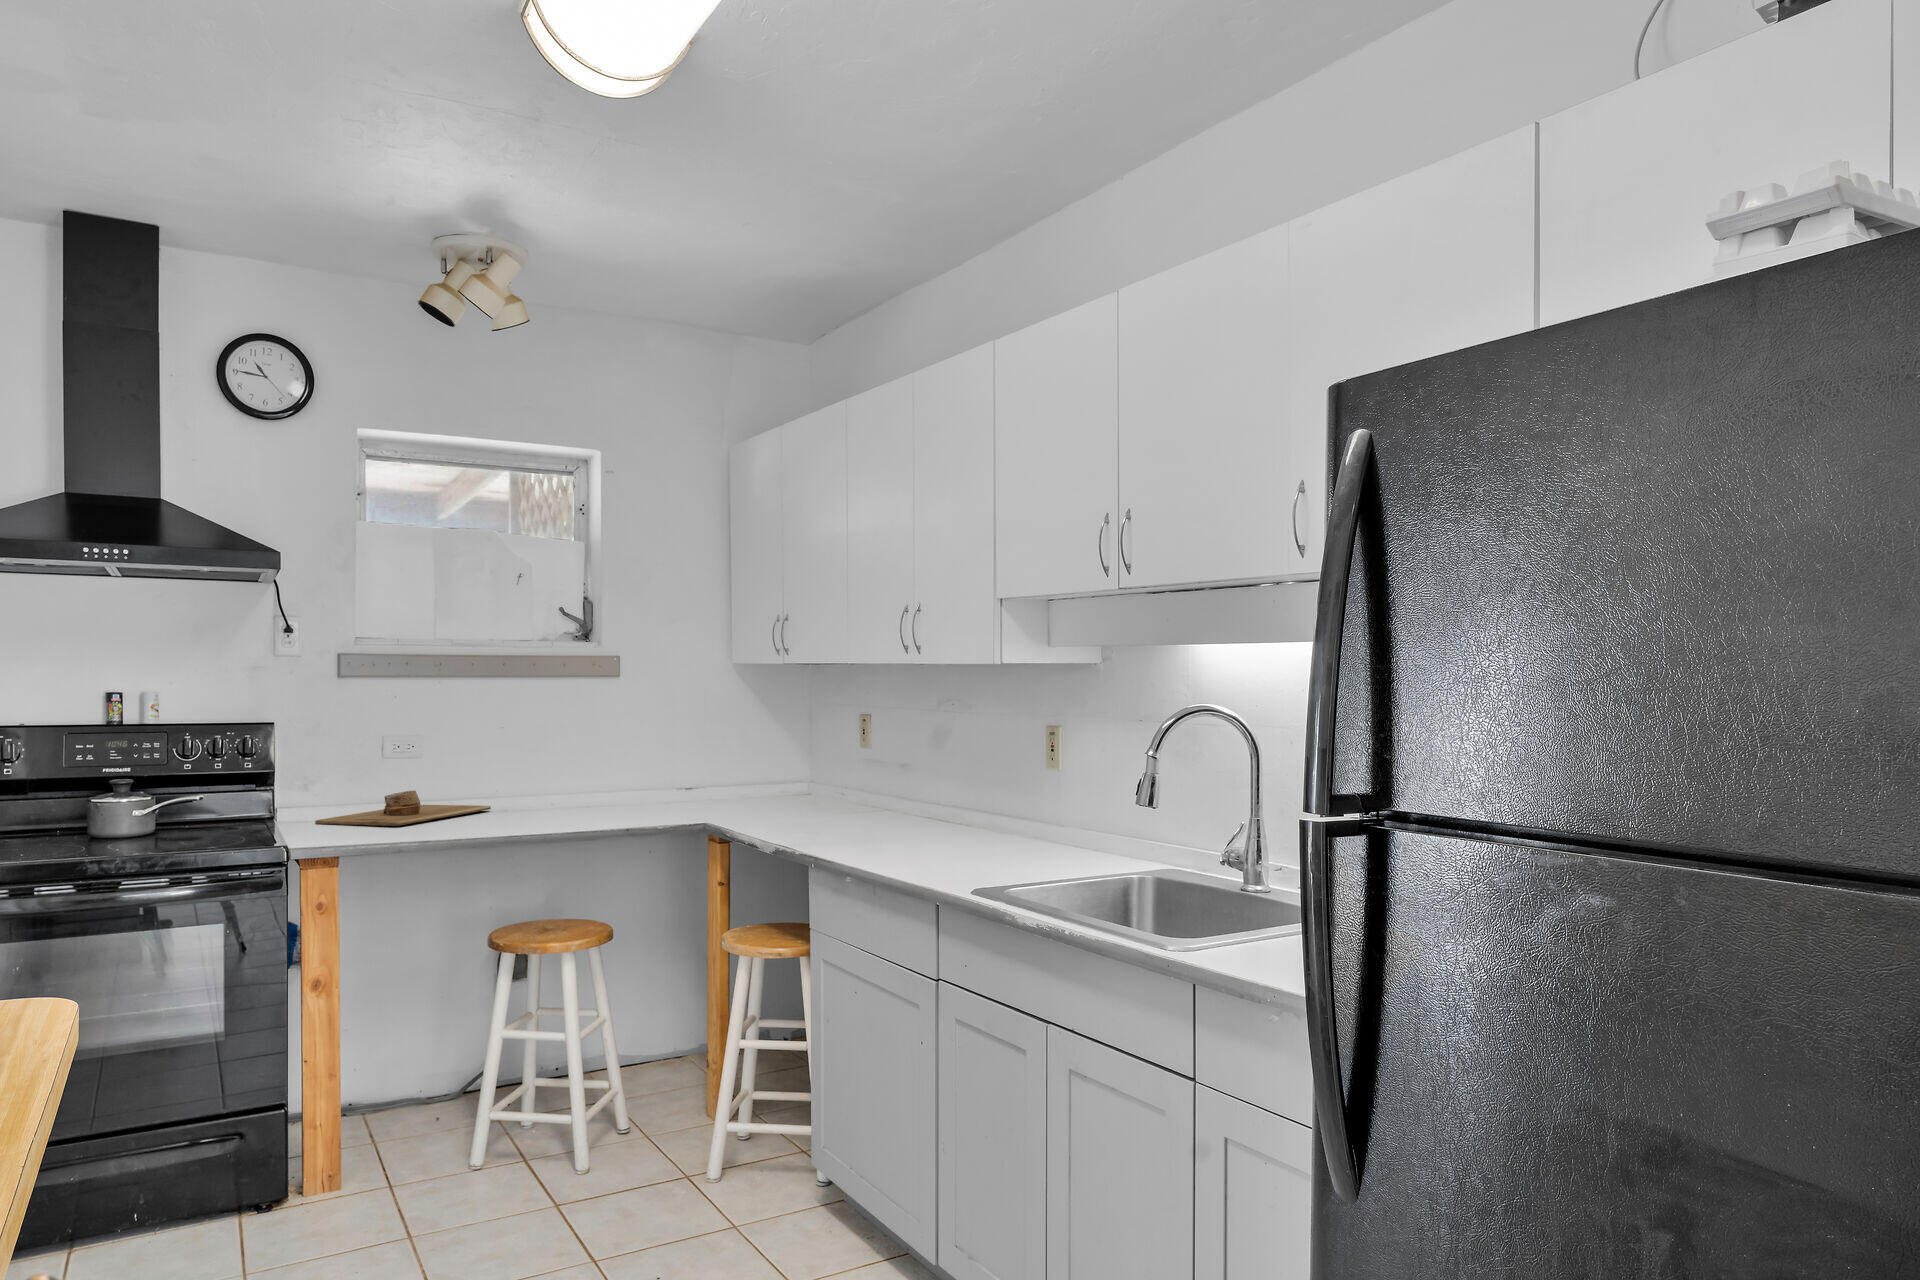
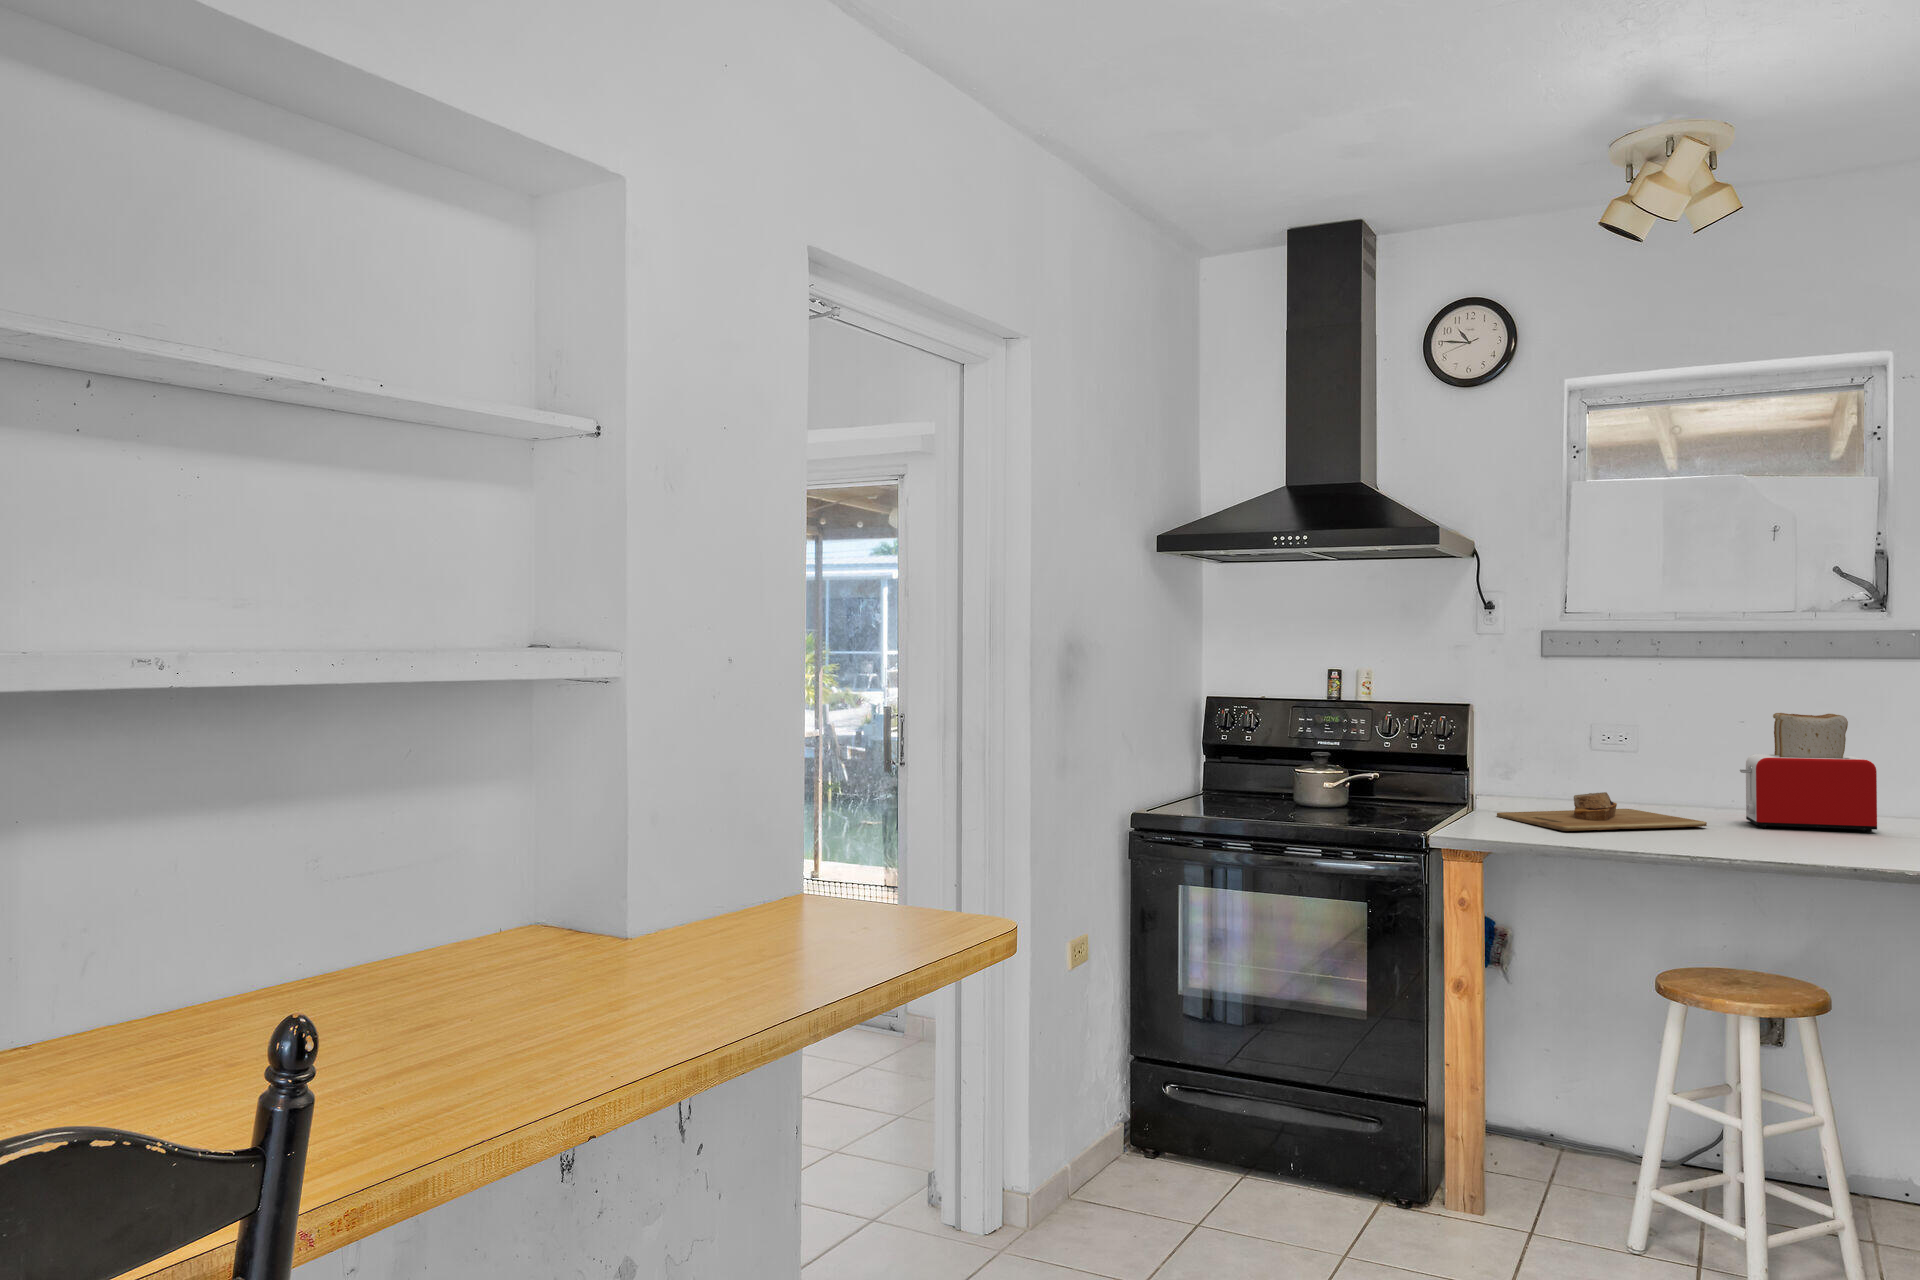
toaster: none [505,714,597,806] -> present [1740,713,1877,832]

